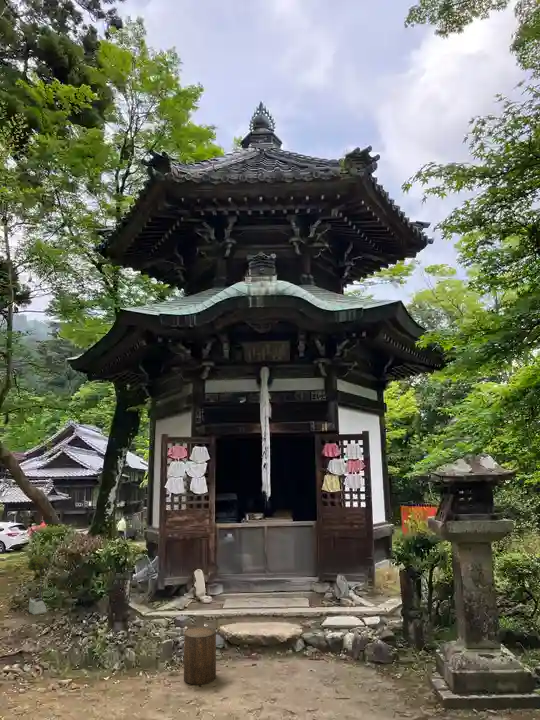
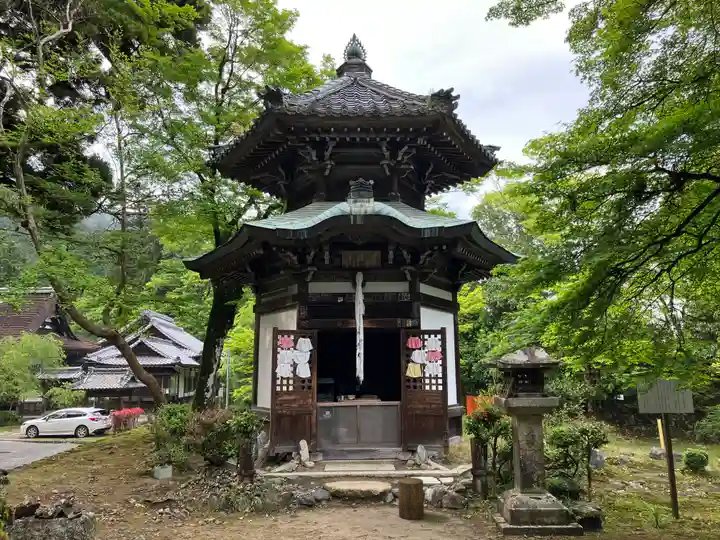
stool: present [184,627,216,685] -> present [398,478,424,519]

